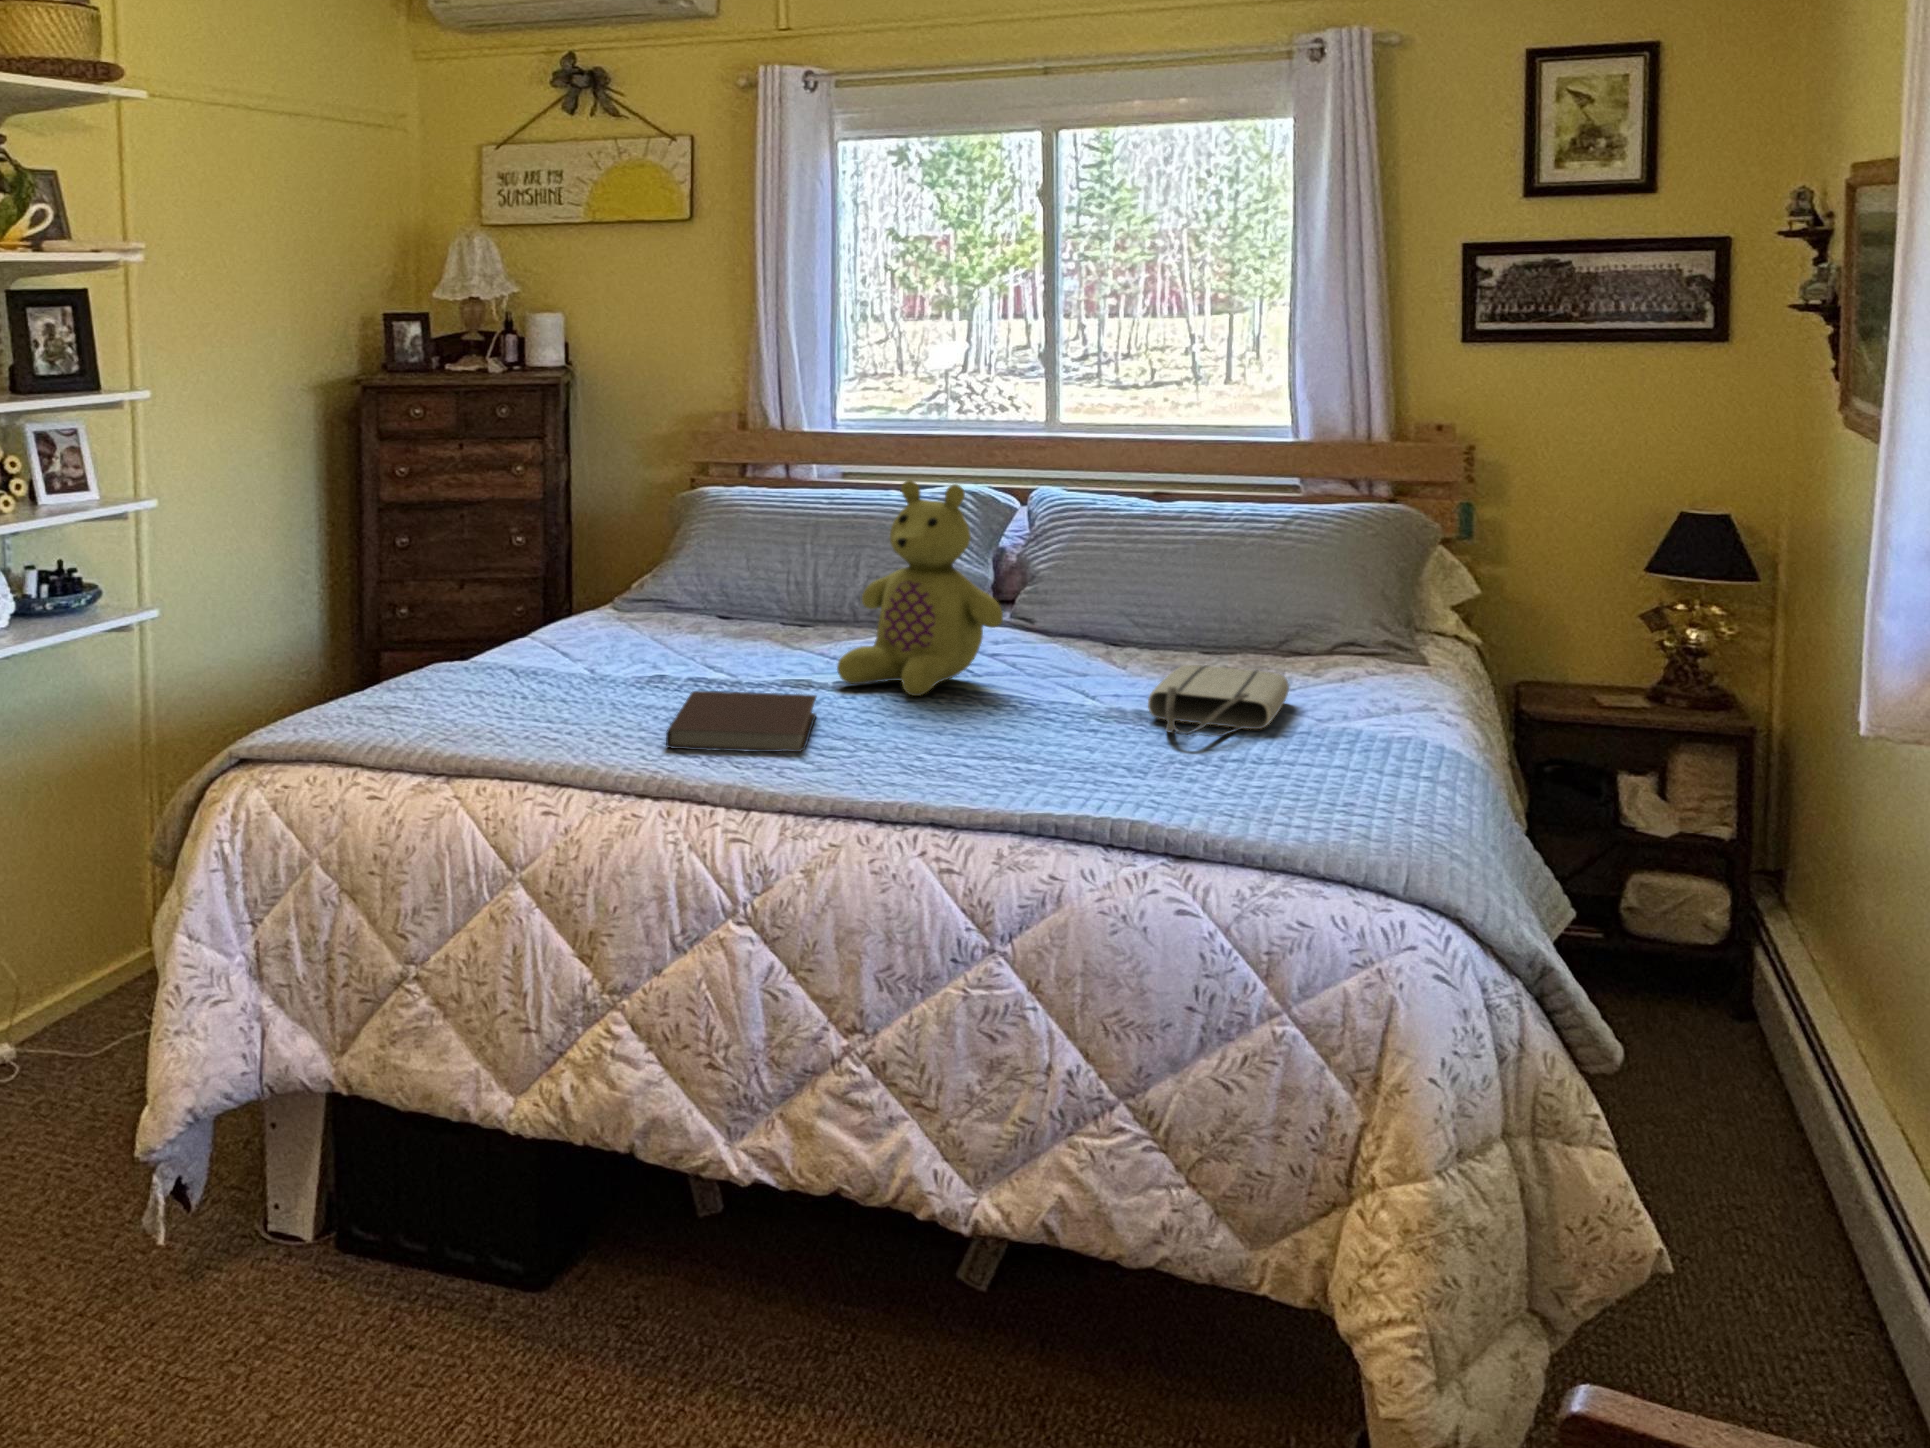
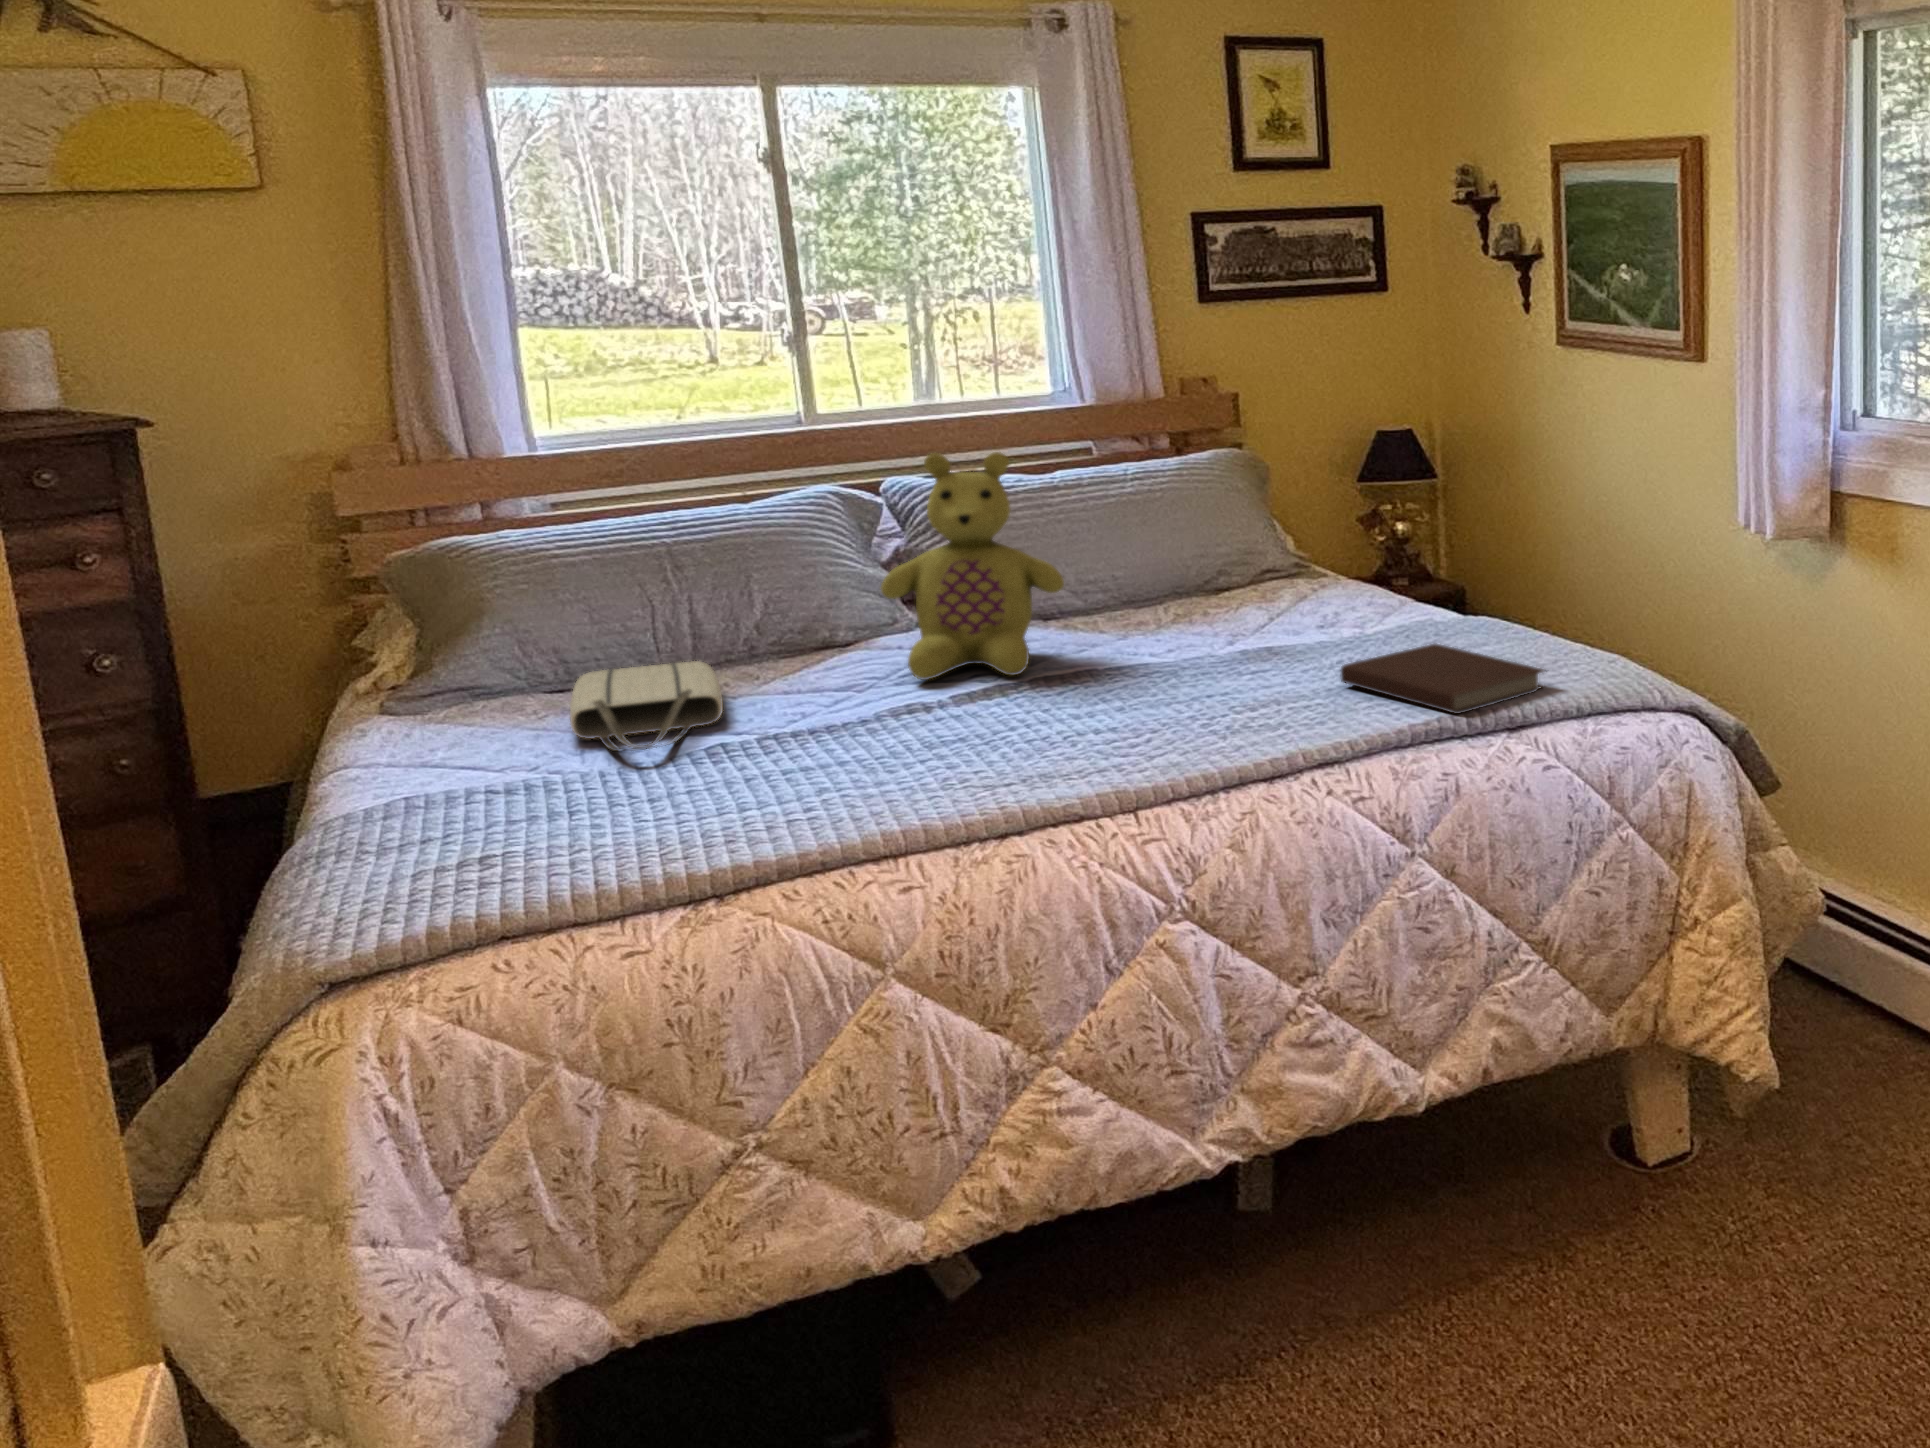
tote bag: present [1148,665,1289,736] -> present [570,661,723,751]
notebook: present [666,691,816,752] -> present [1340,644,1545,714]

